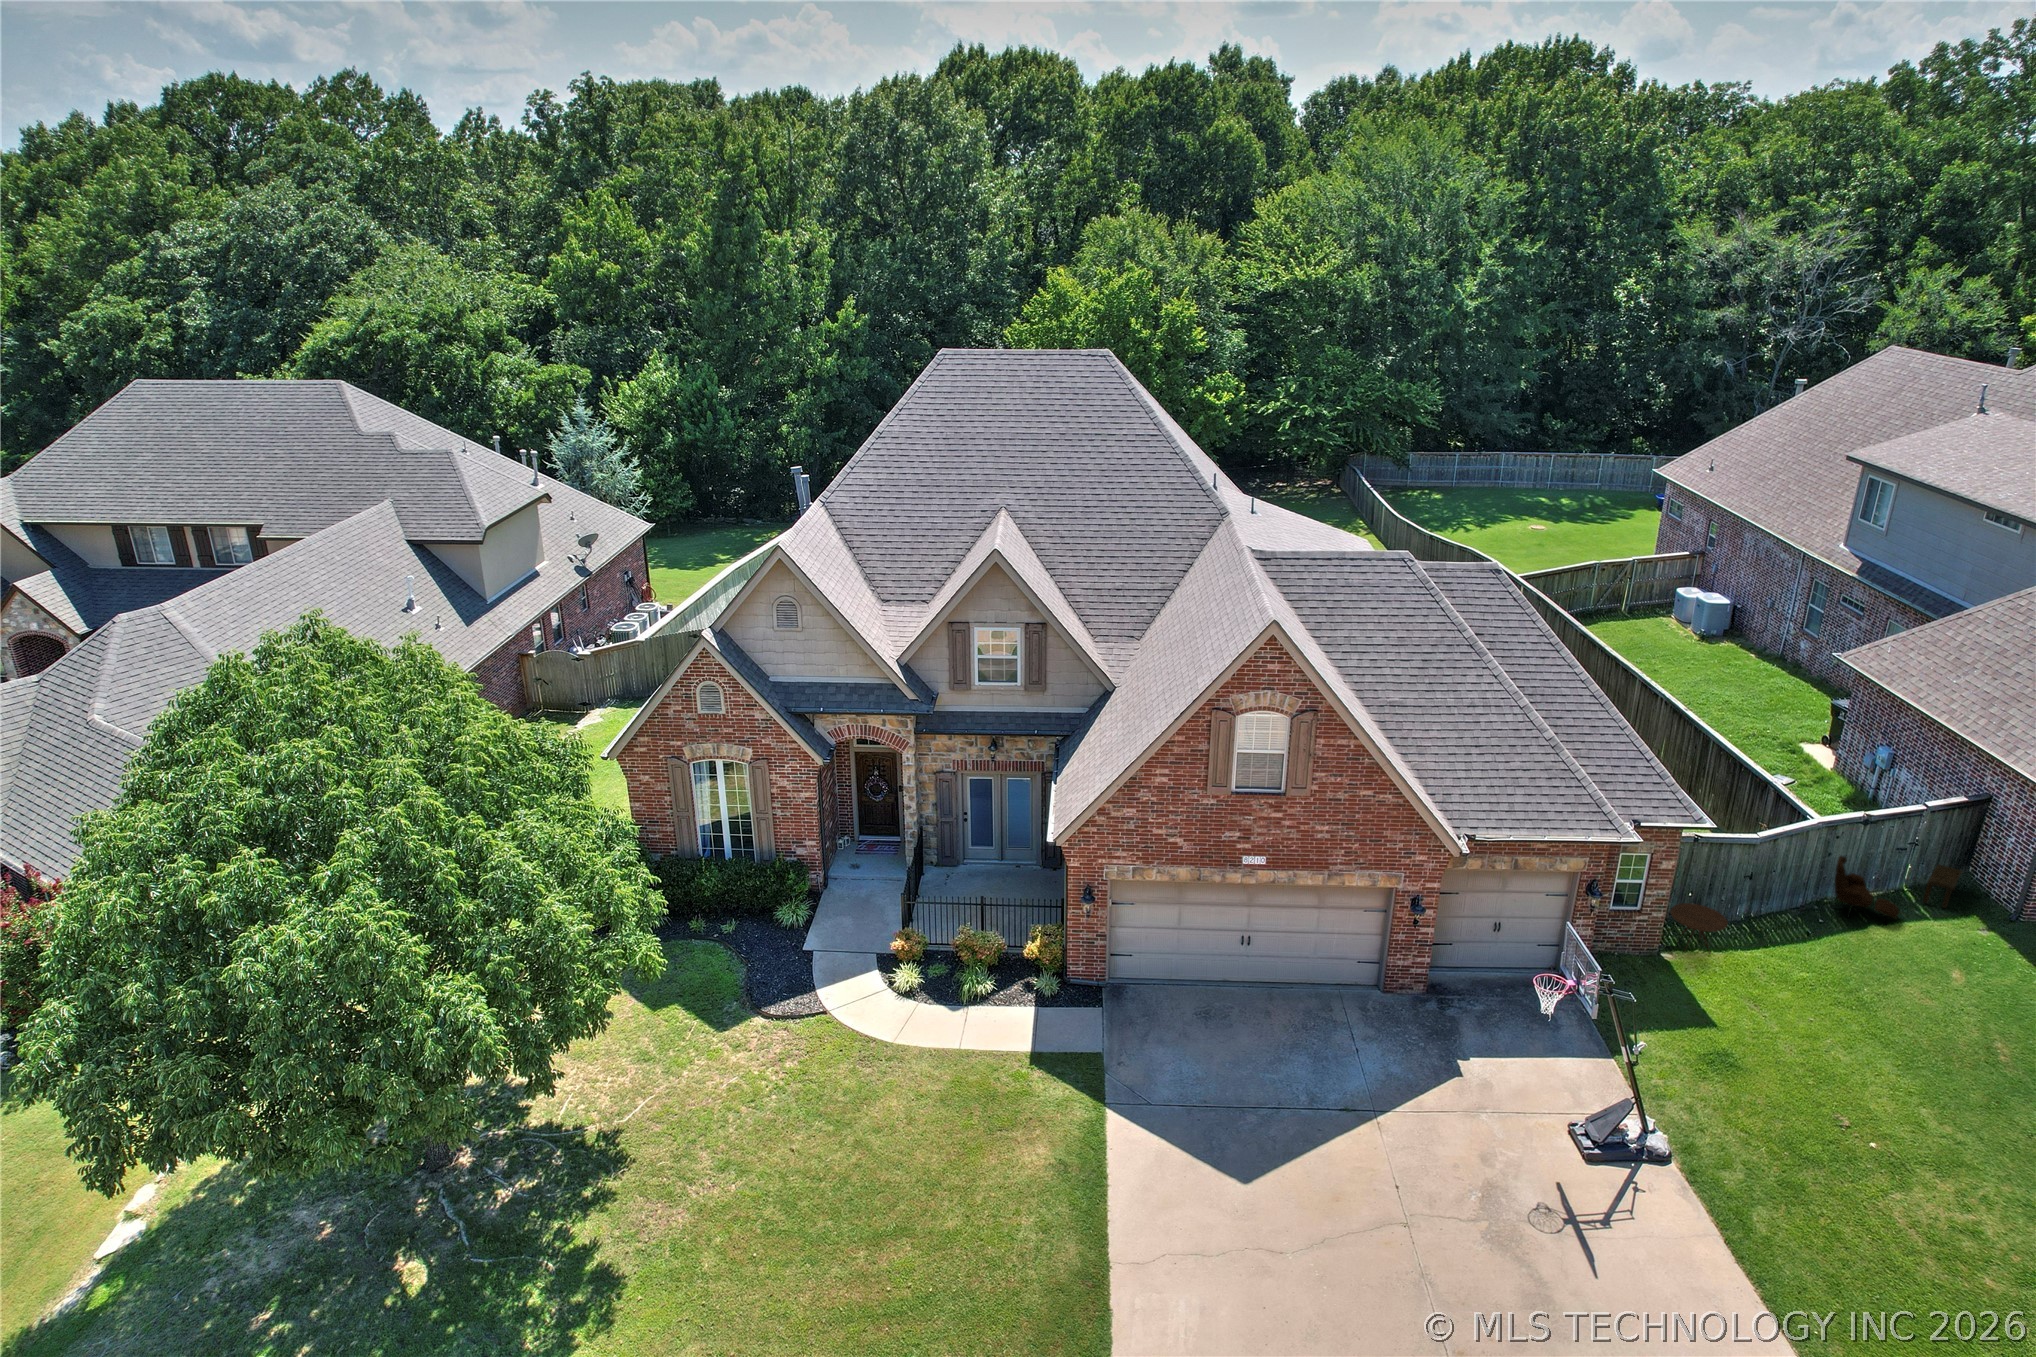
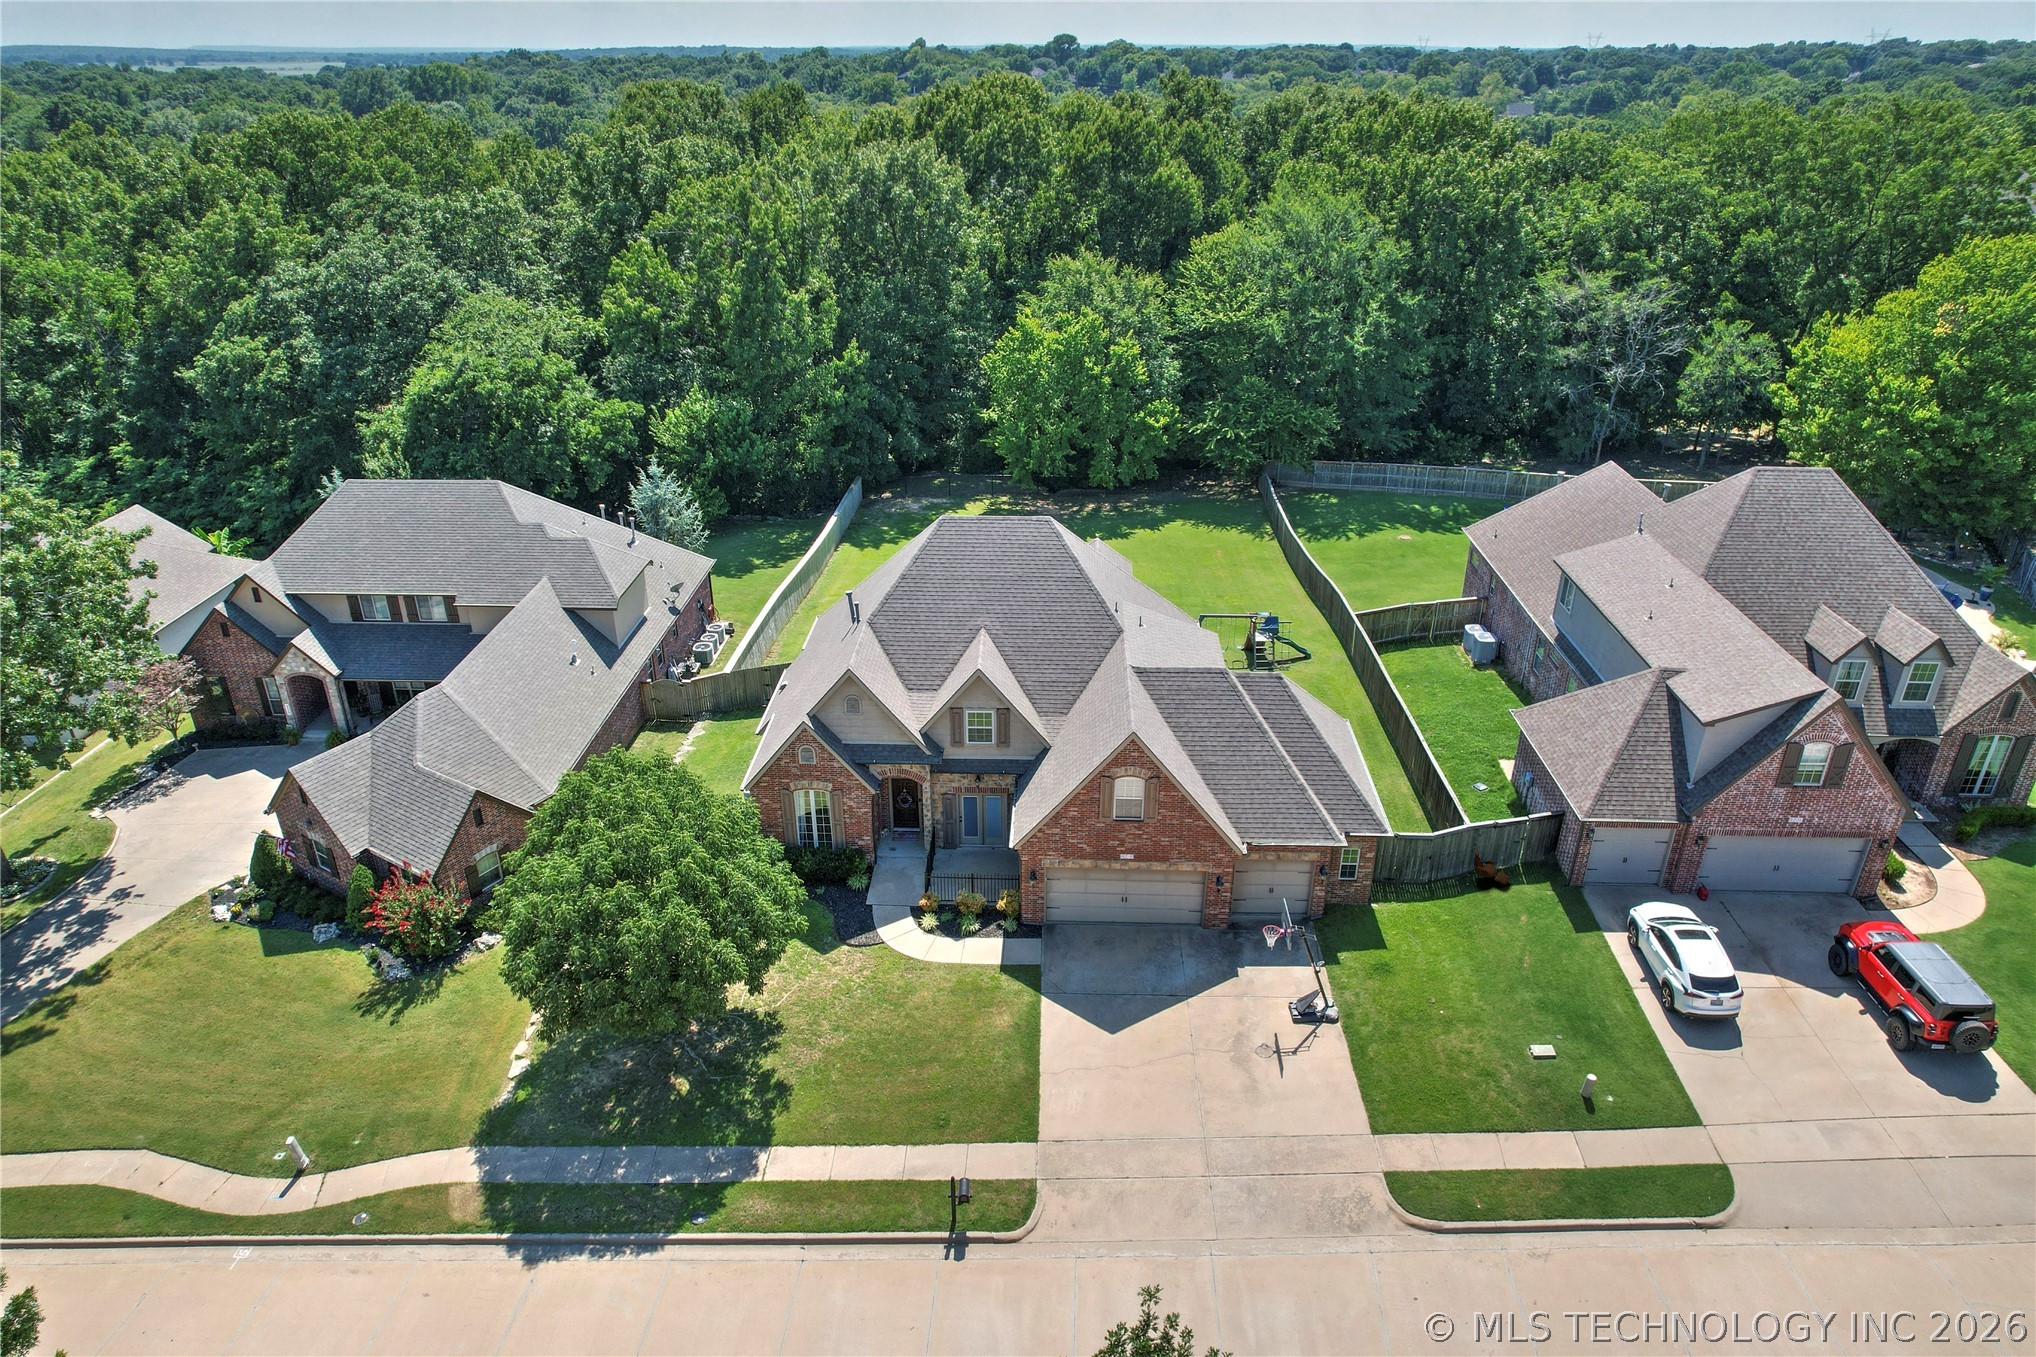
bench: present [1923,864,1962,908] -> none [1526,851,1551,878]
round table: present [1670,903,1728,952] -> none [1376,875,1407,905]

